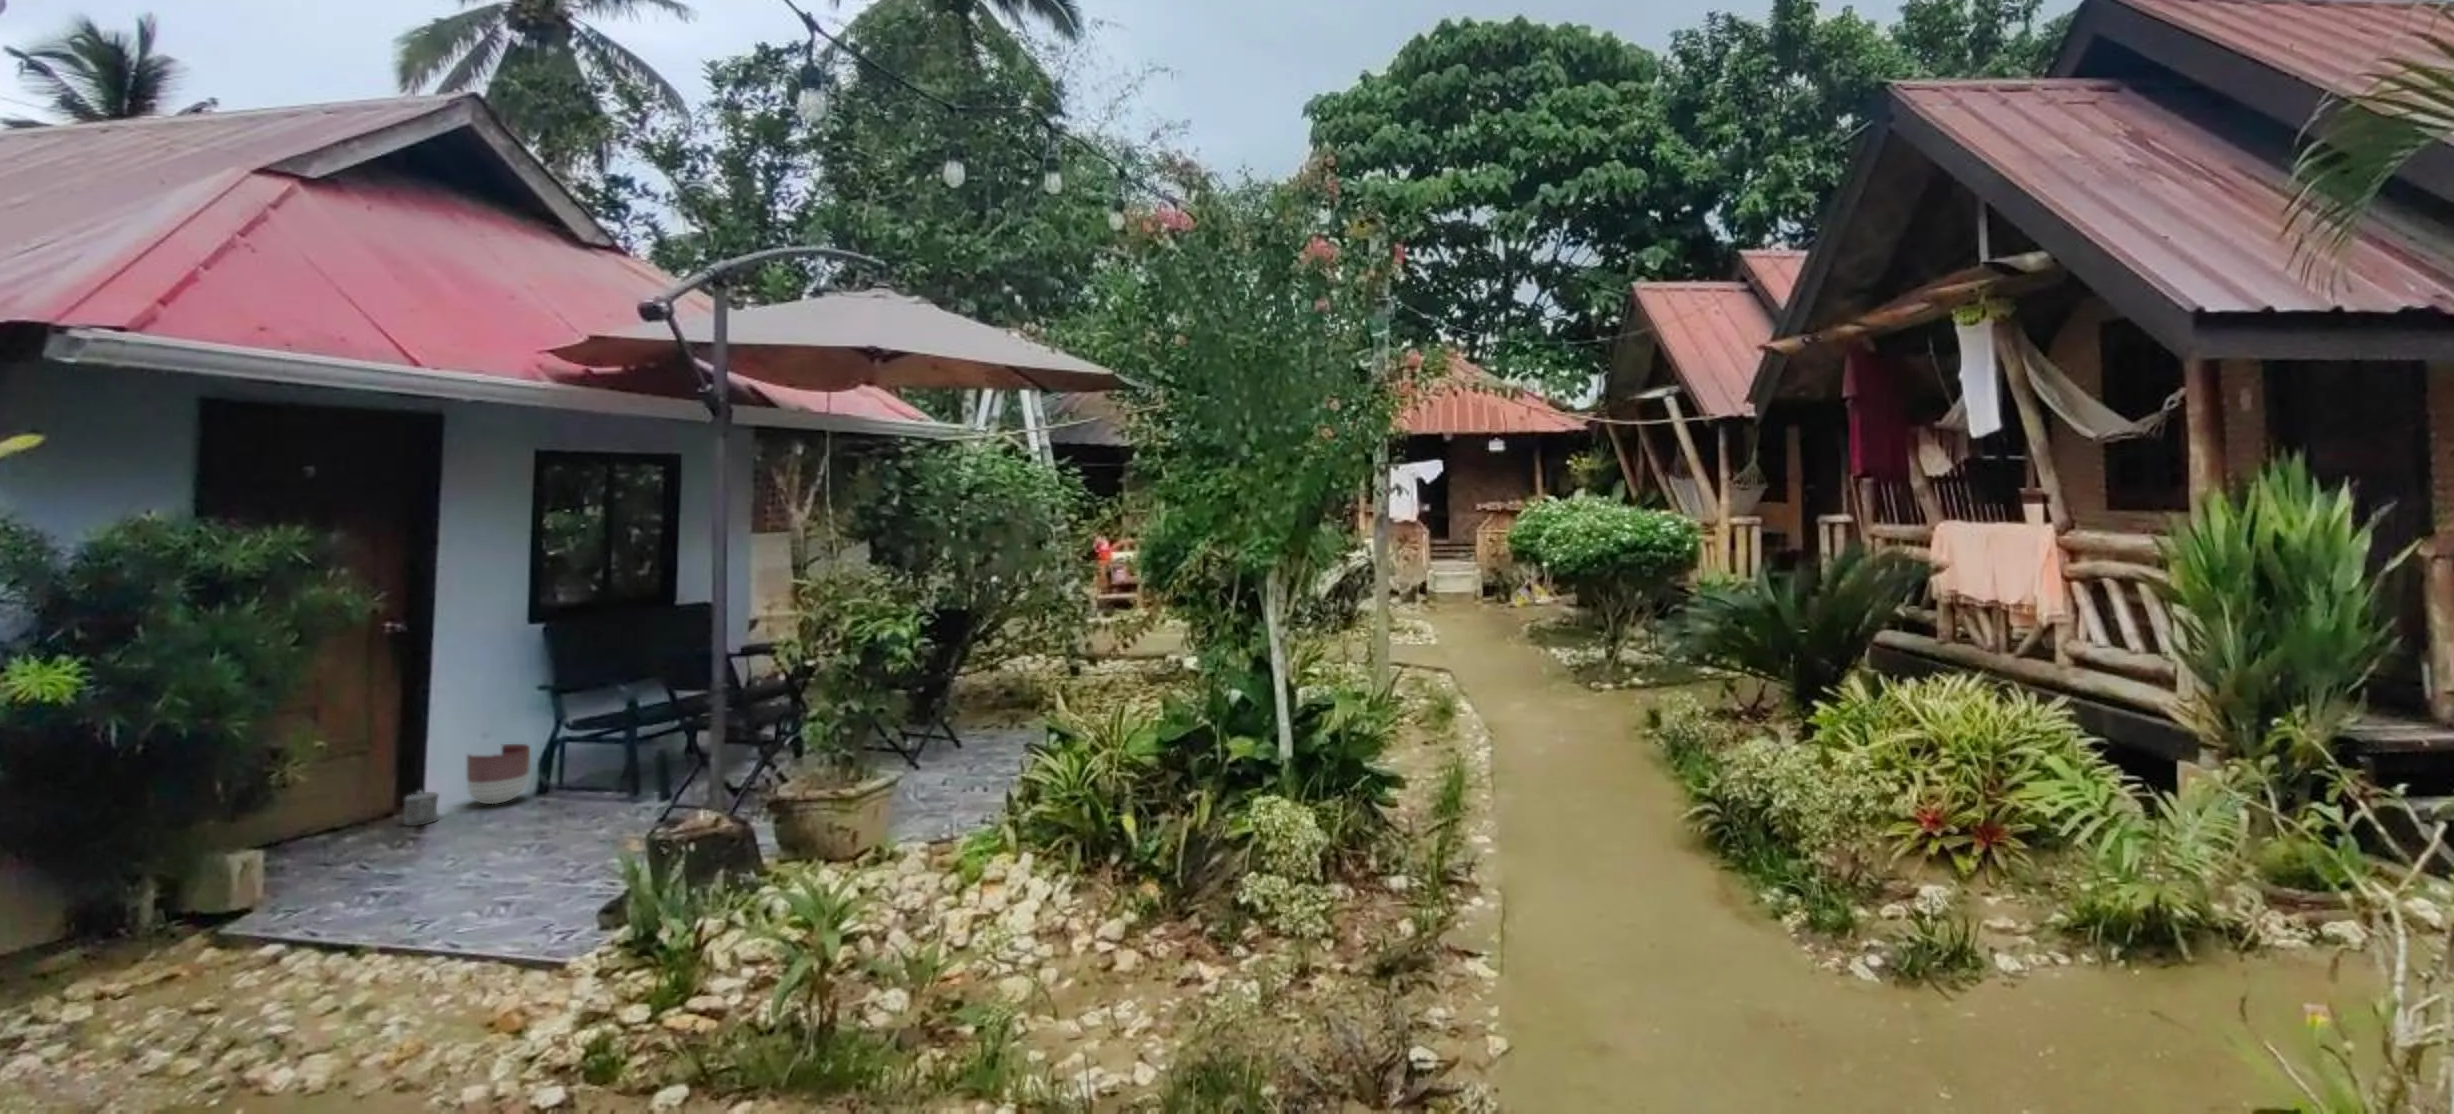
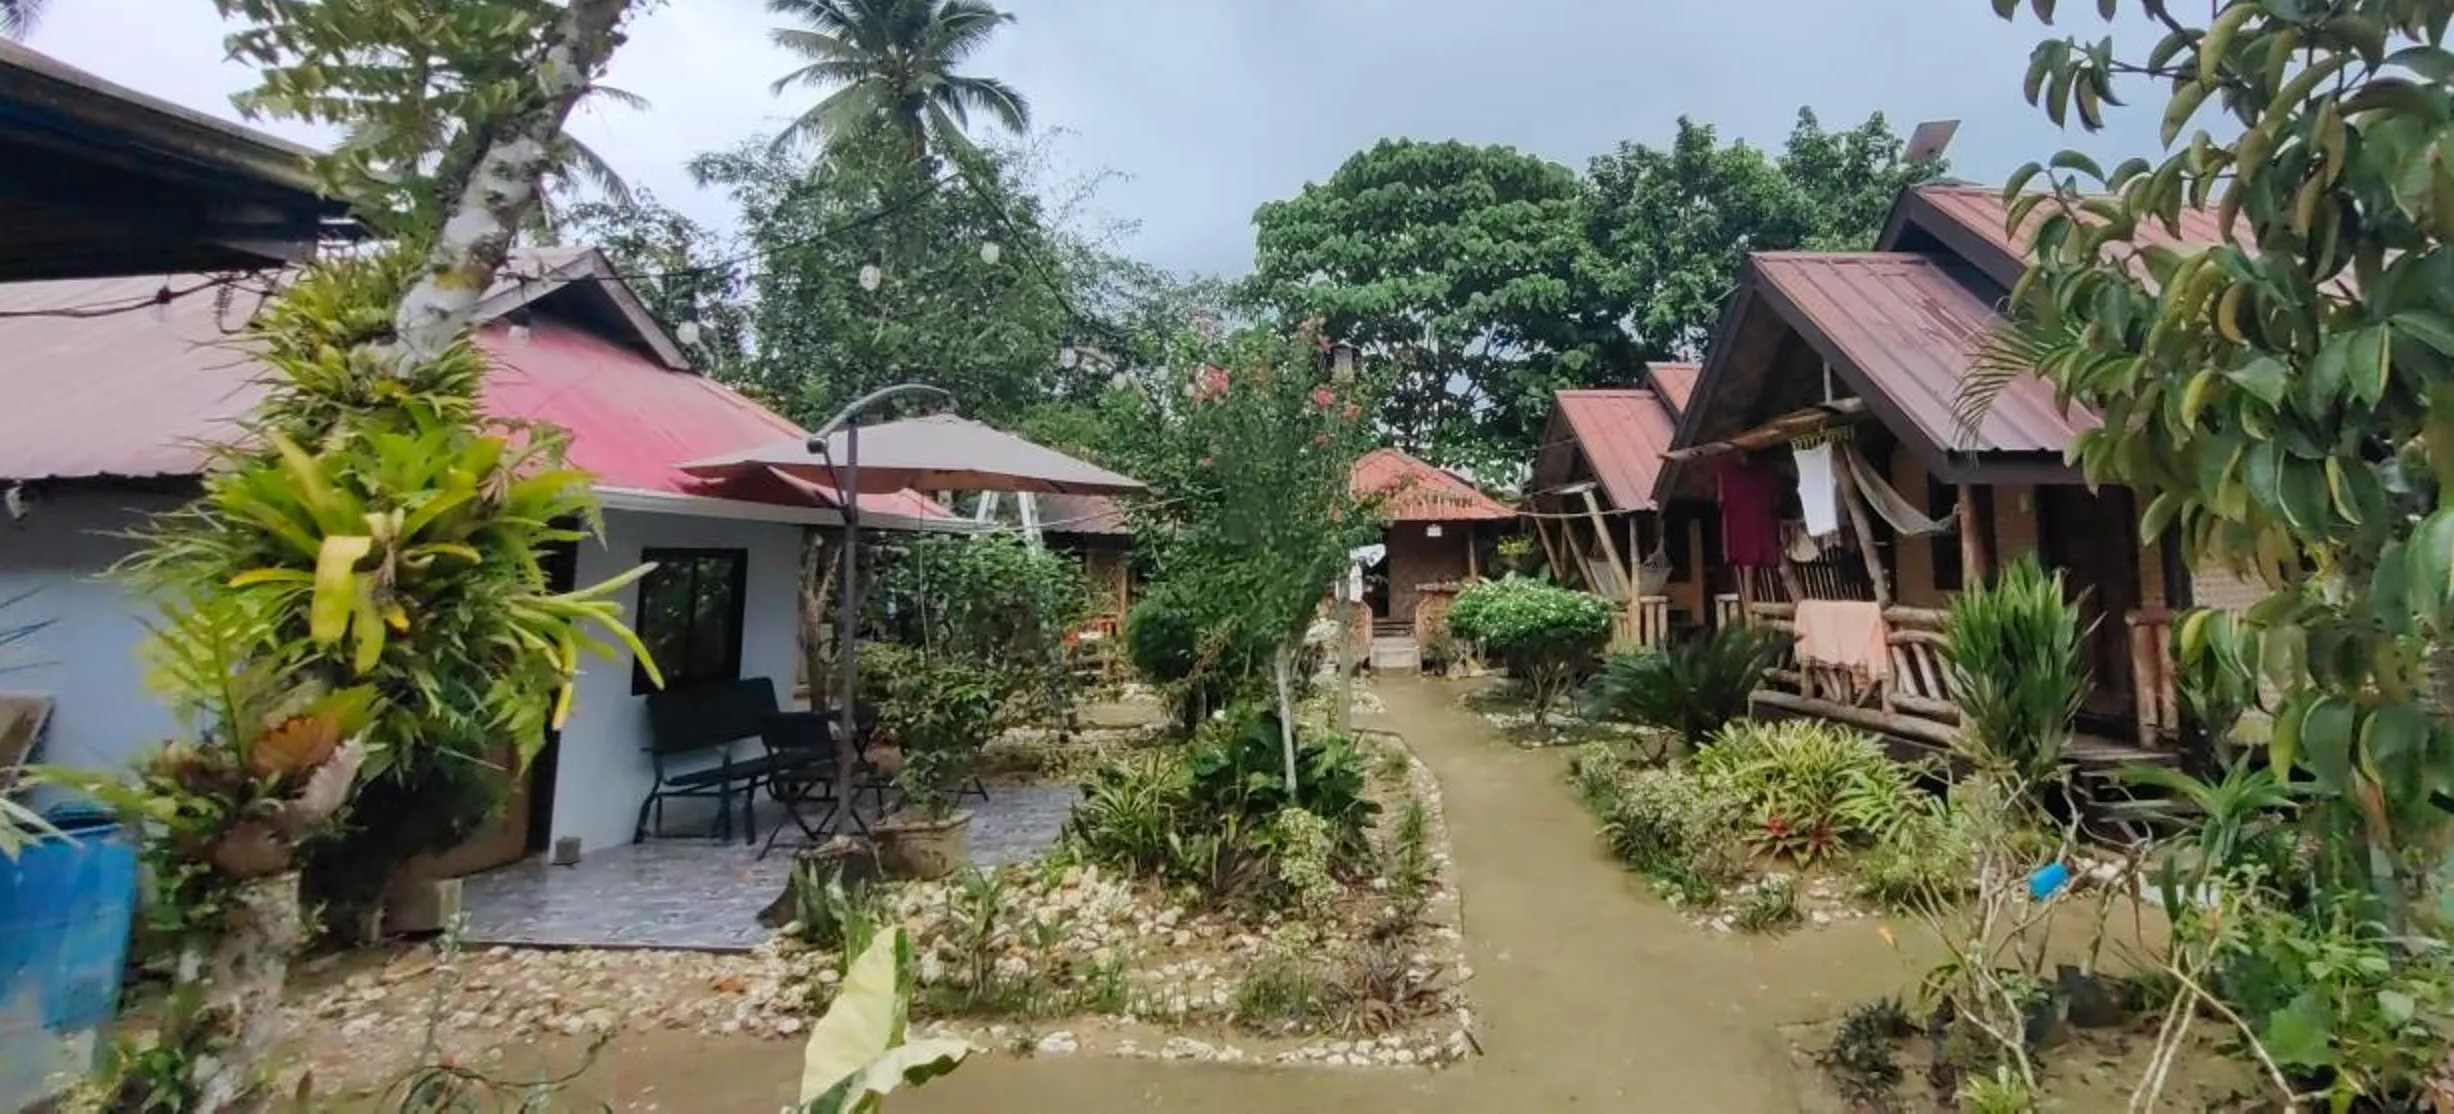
planter: present [467,744,530,804] -> none [597,798,649,848]

